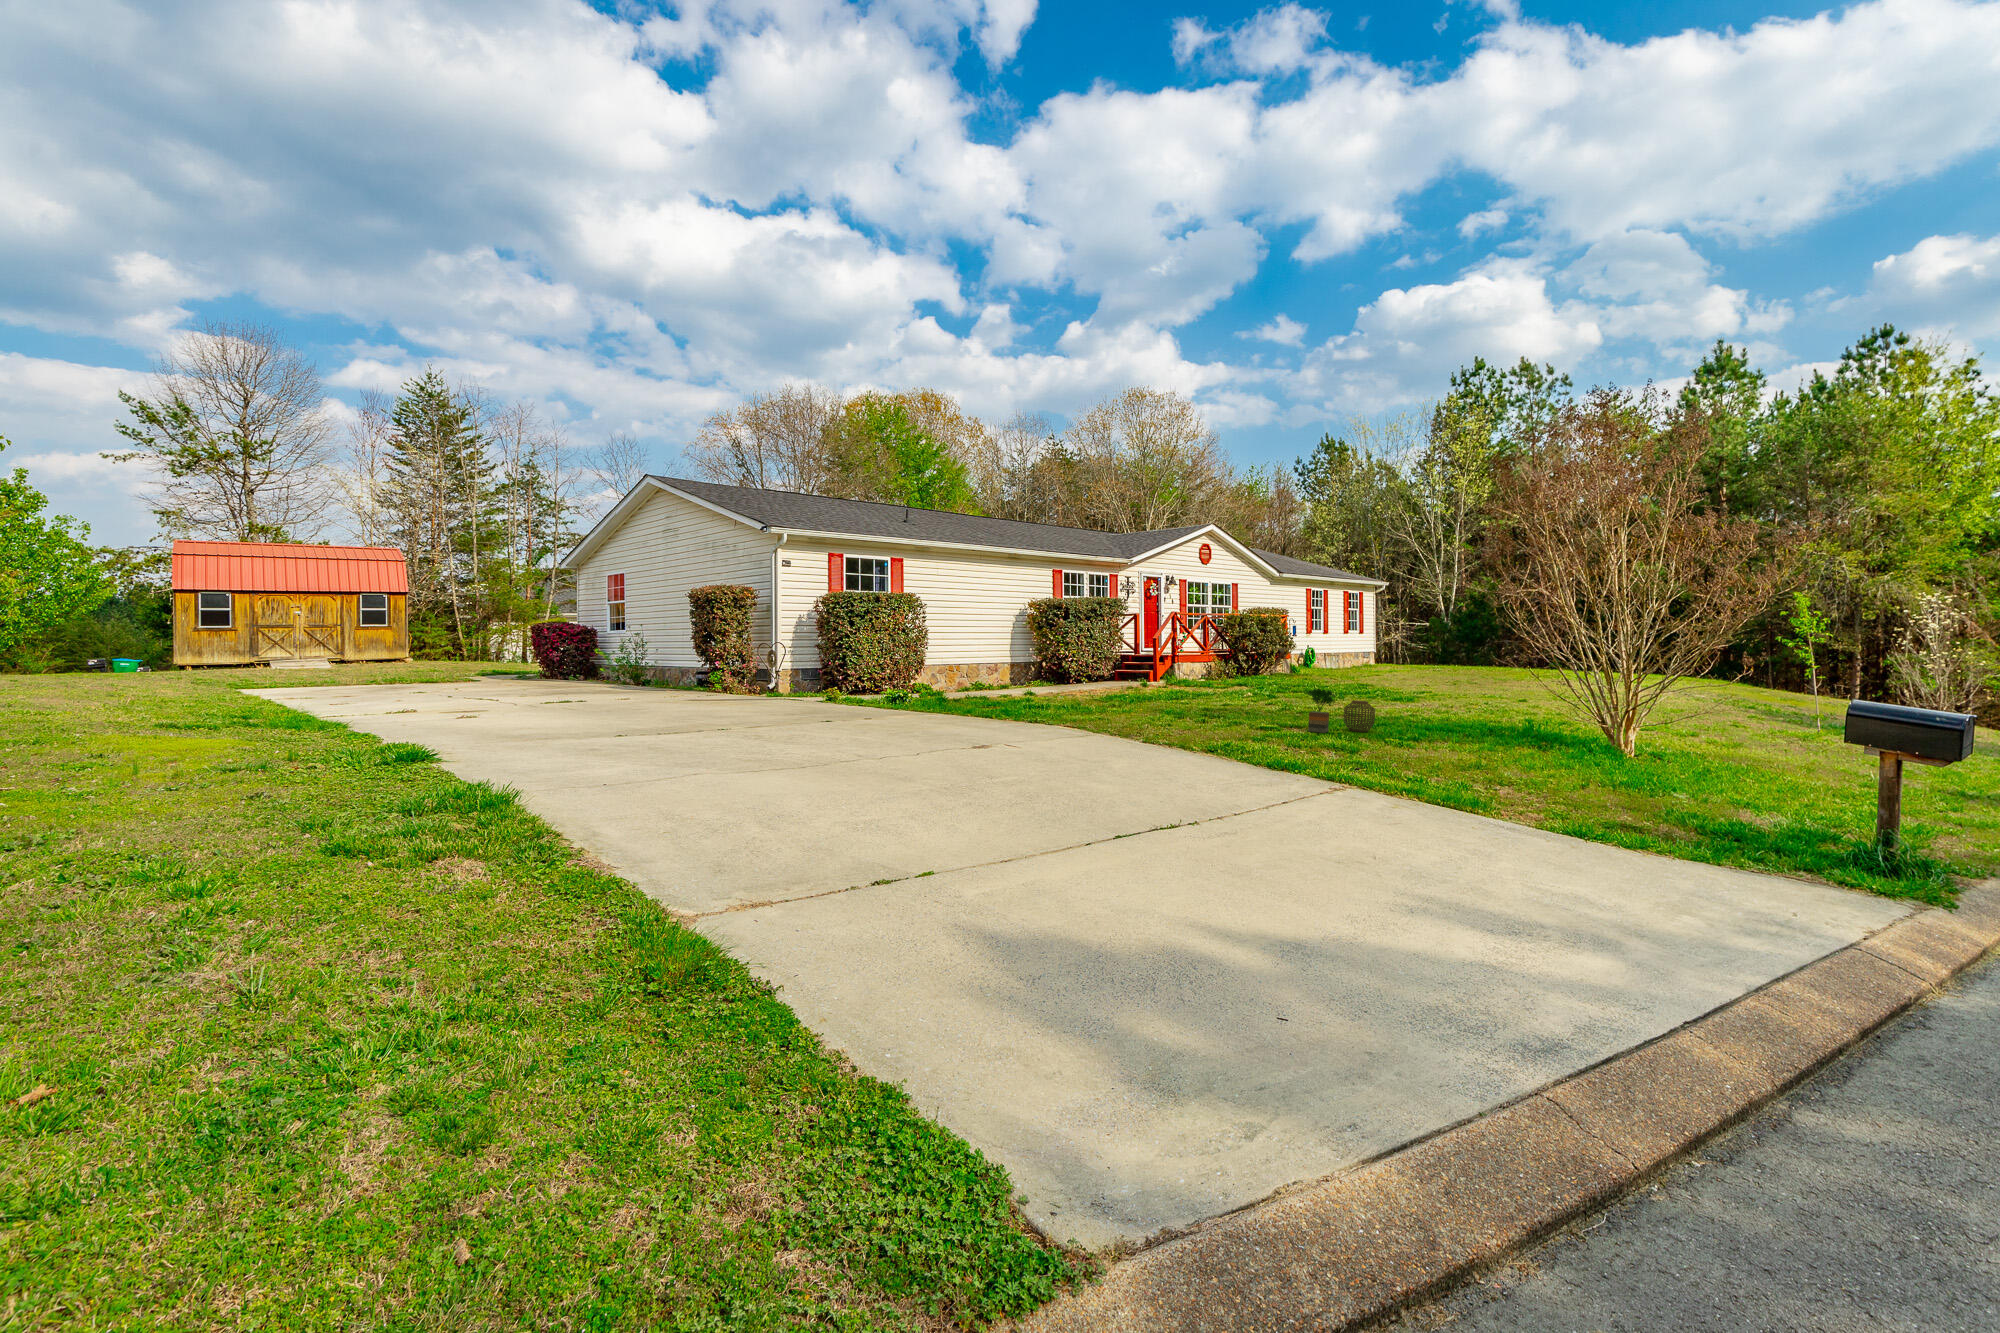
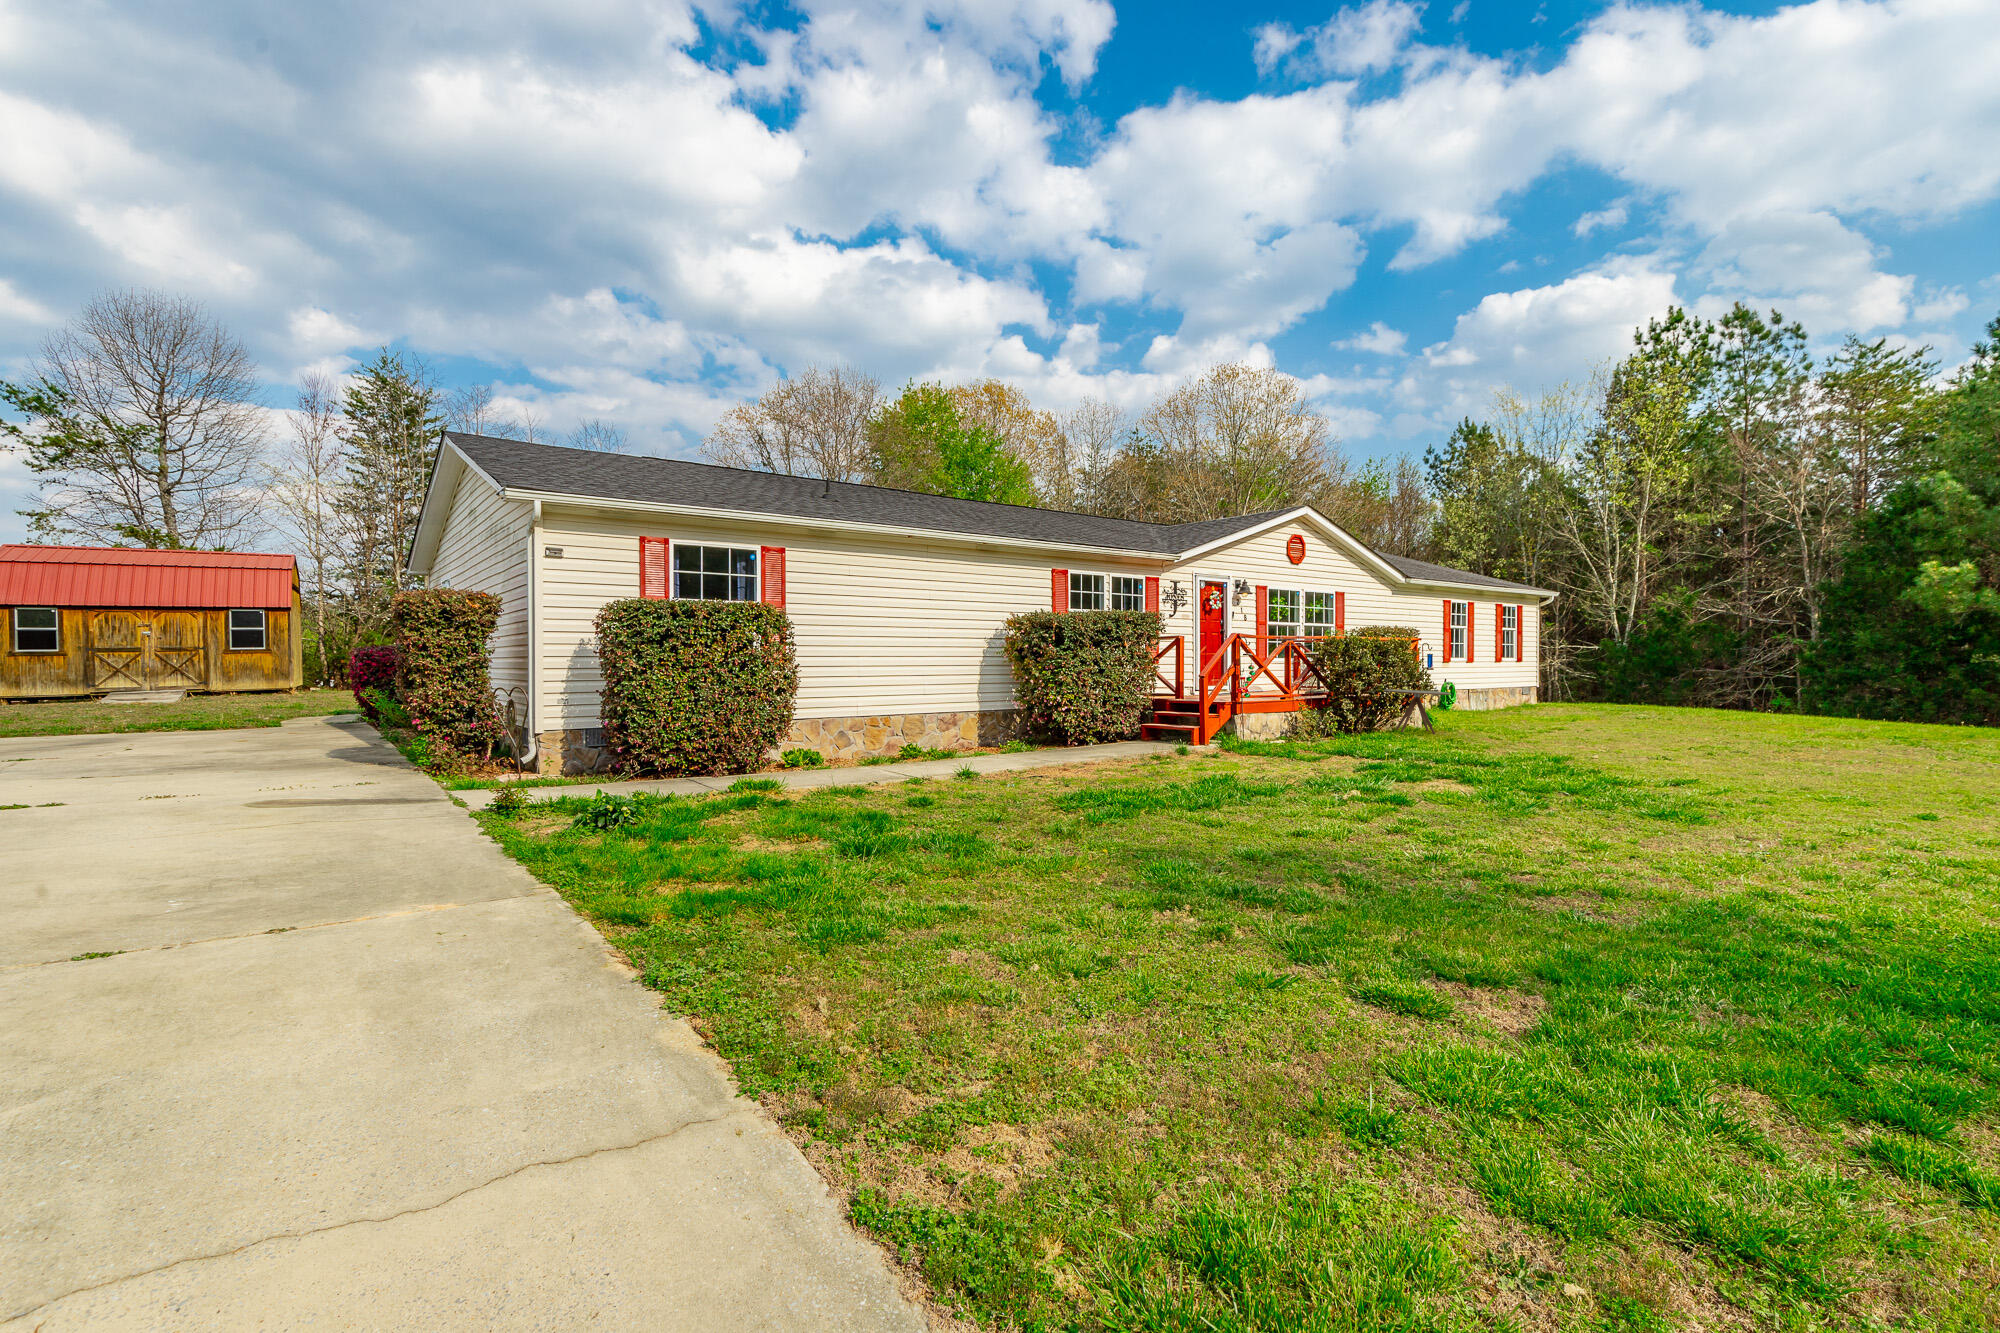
potted tree: present [1308,688,1335,733] -> none [1598,900,1732,1077]
woven basket: present [1344,700,1375,732] -> none [1727,939,1868,1065]

